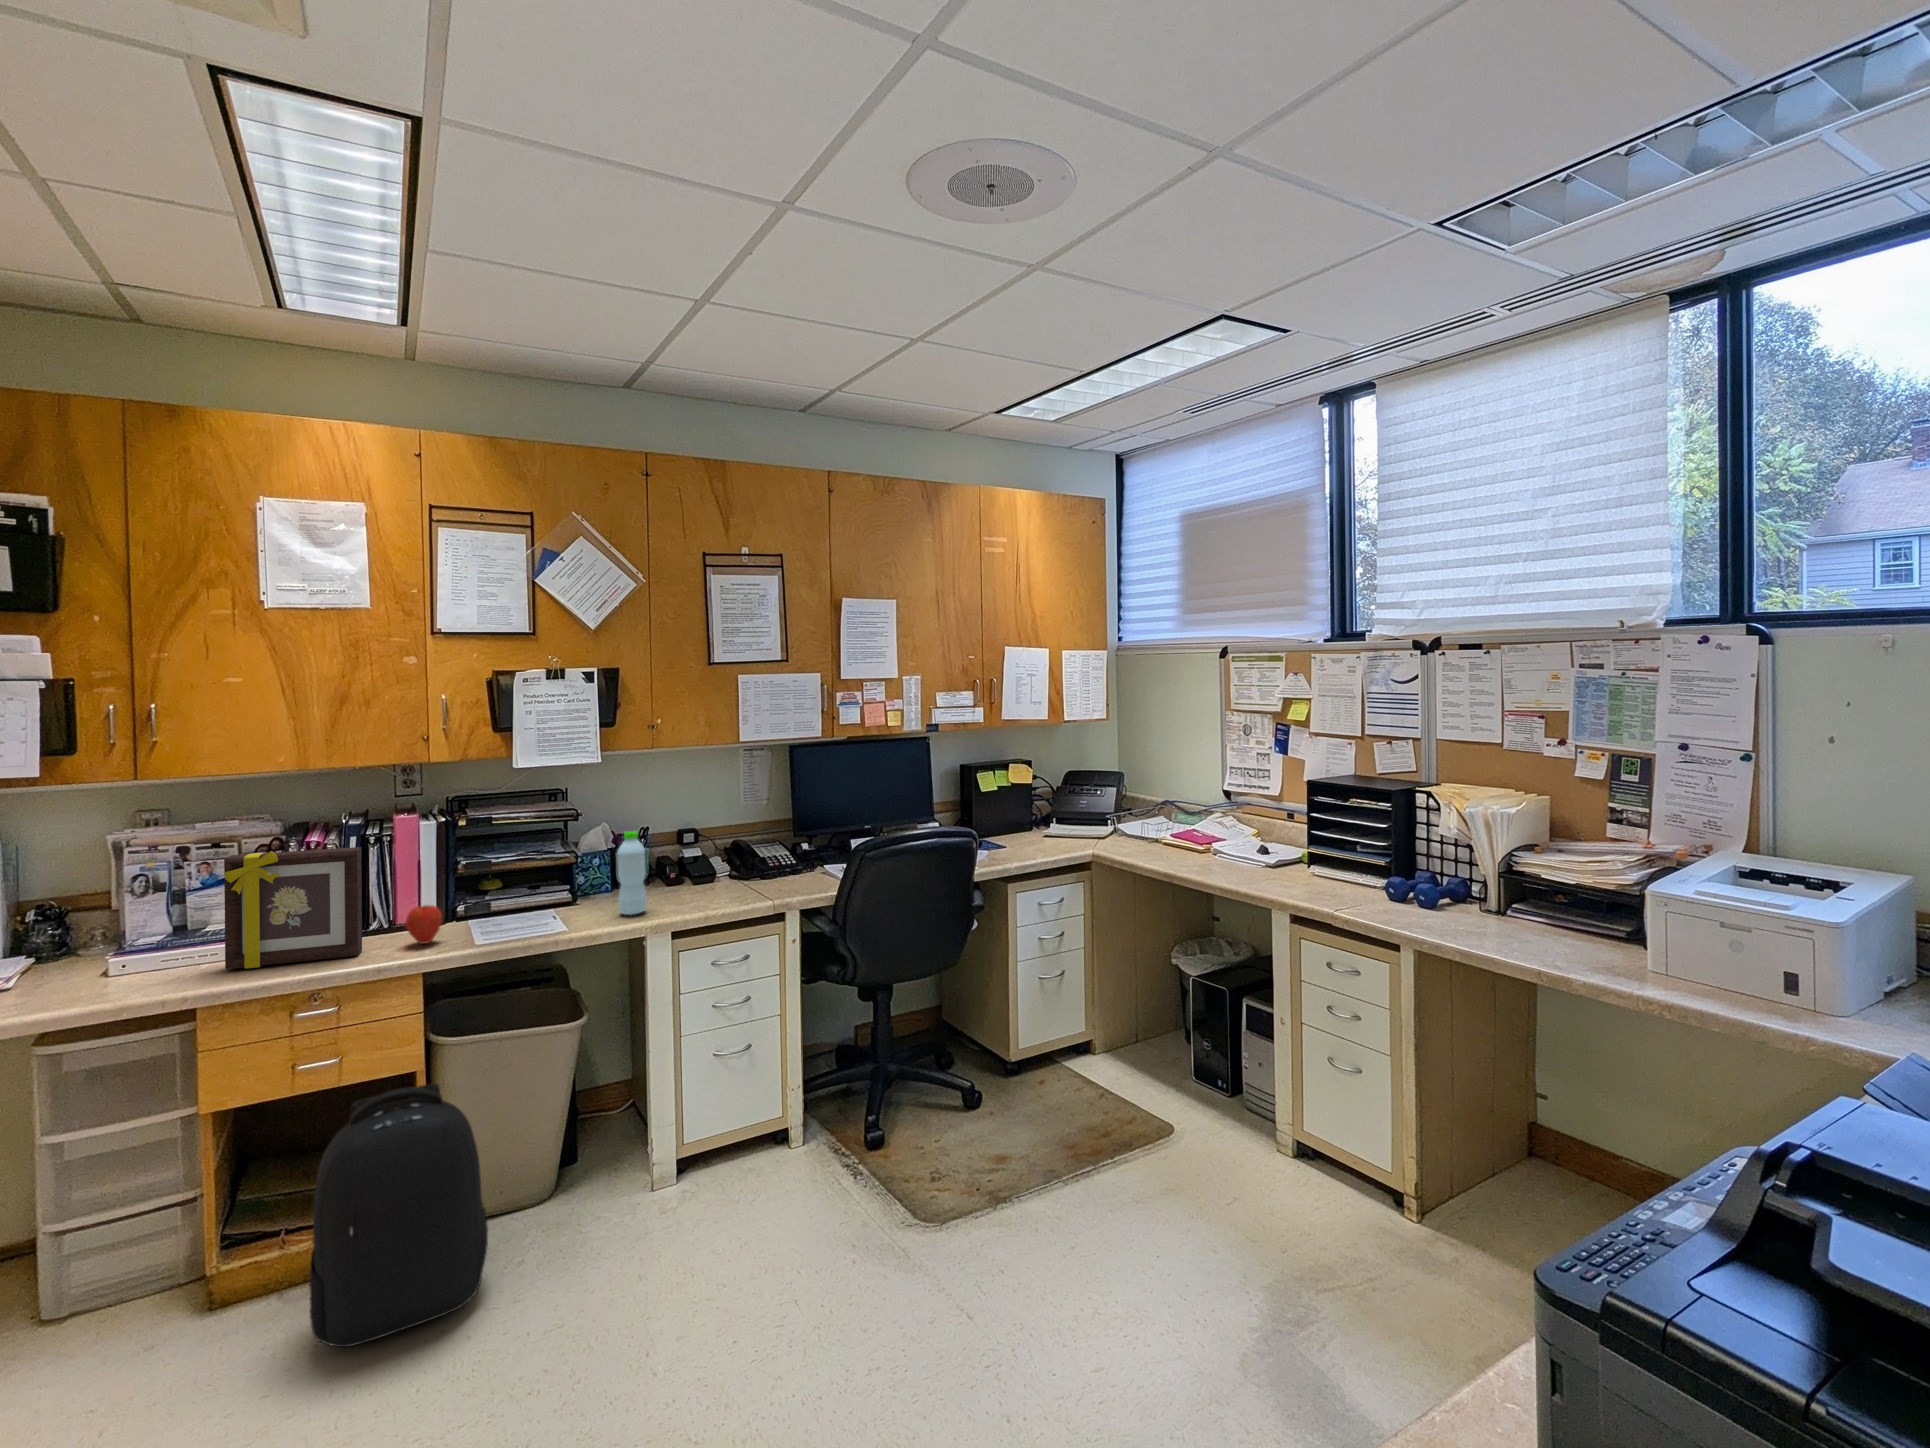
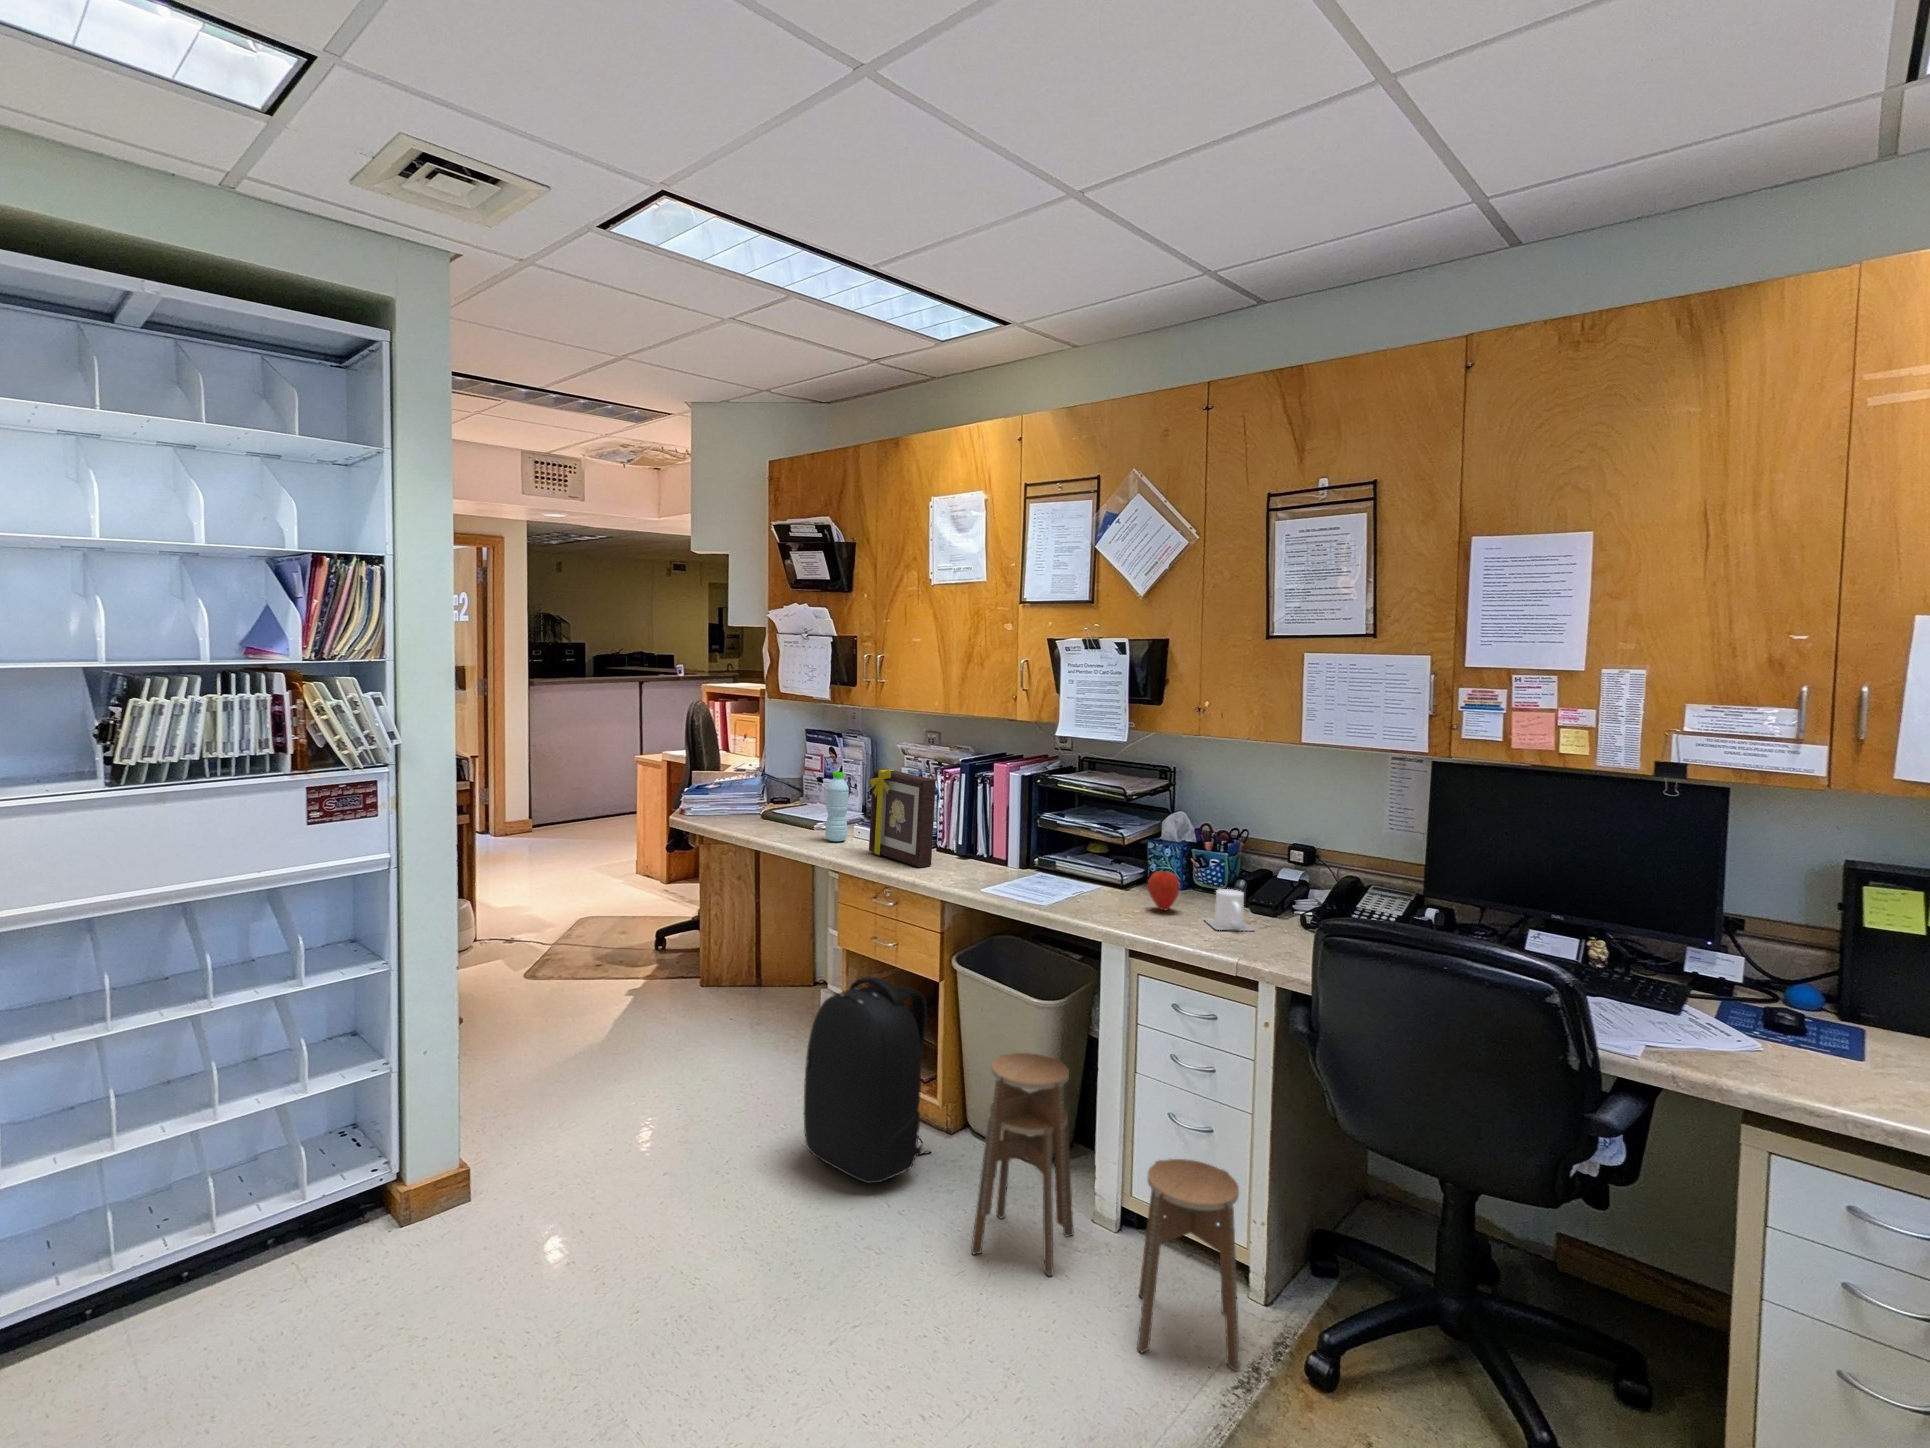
water bottle: present [617,831,647,915] -> present [825,772,849,841]
mug: none [706,862,750,894] -> present [1206,889,1253,931]
apple: present [405,905,442,944] -> present [1147,871,1180,910]
stool: none [588,1055,851,1261] -> present [971,1053,1240,1371]

